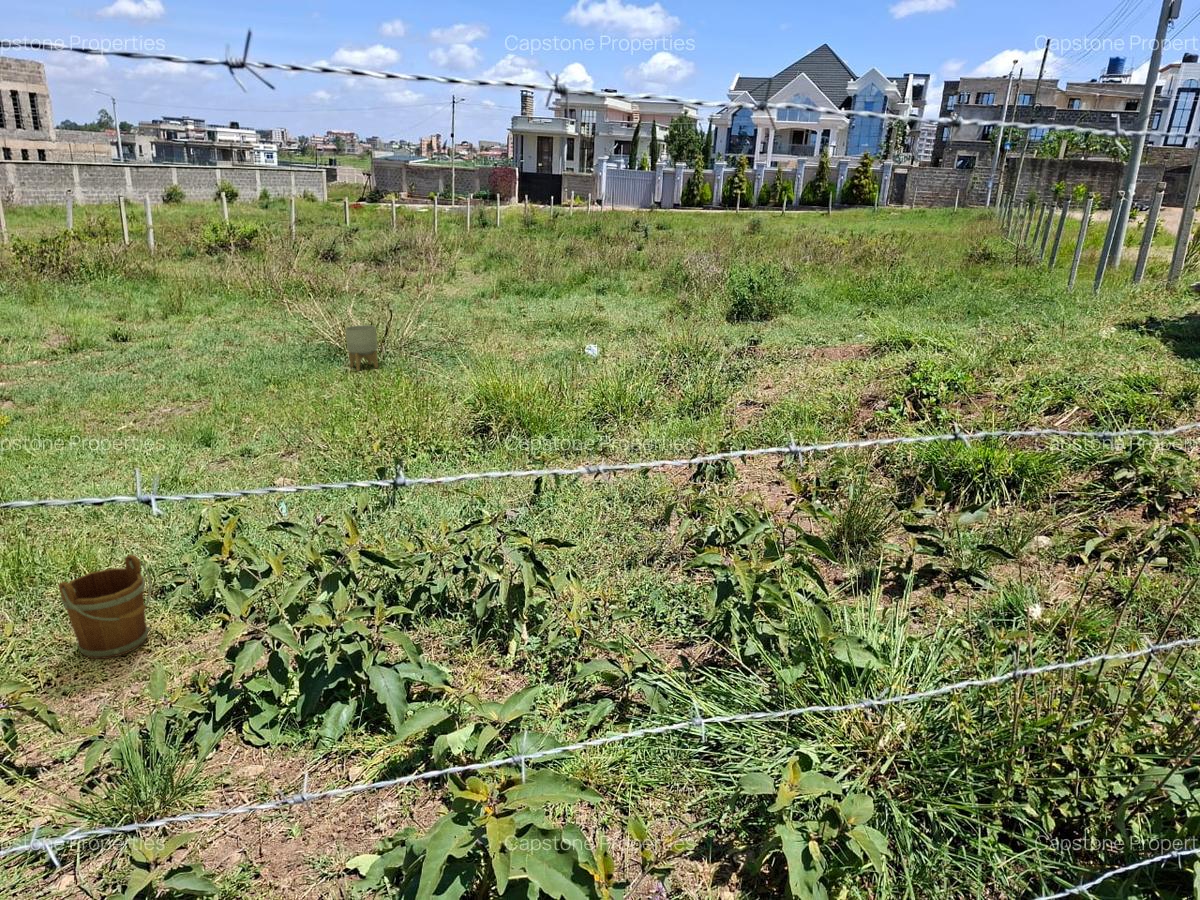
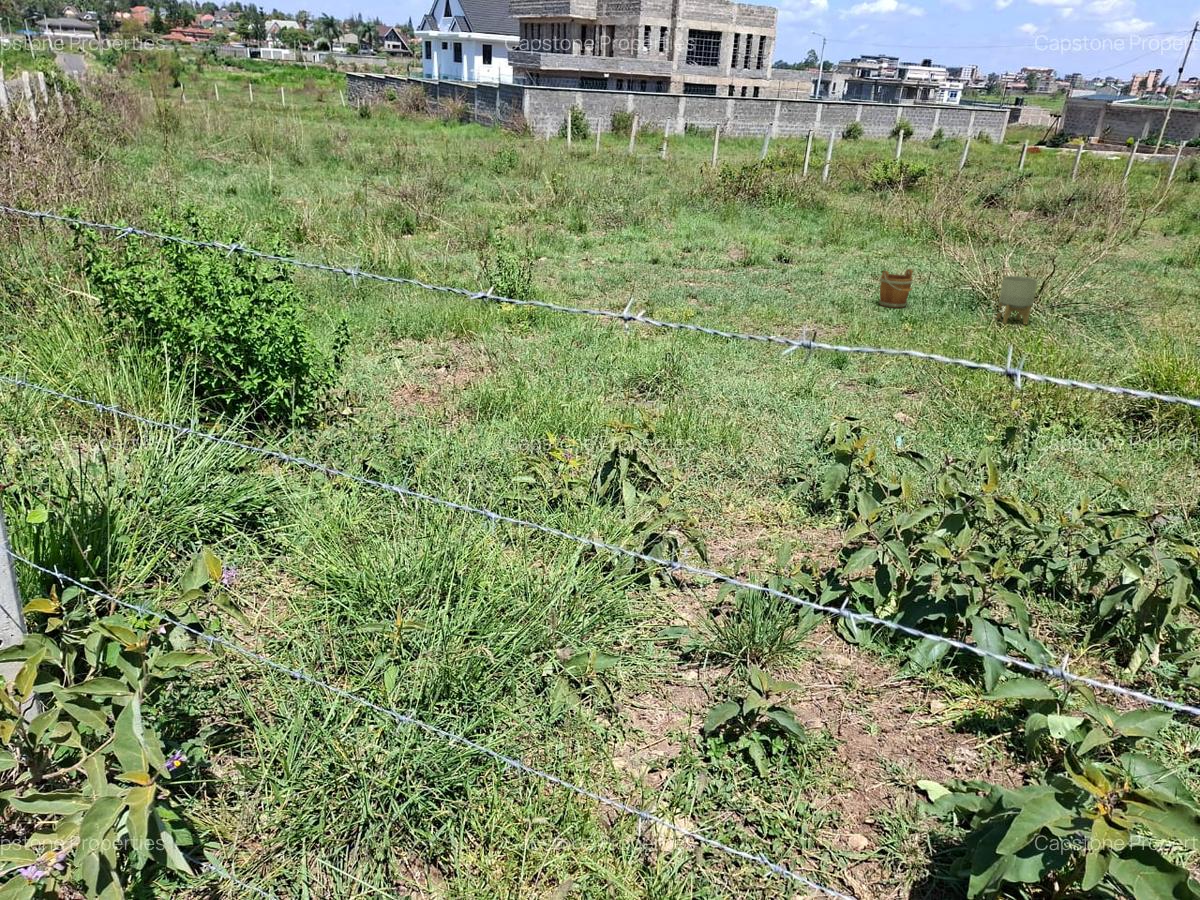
bucket: present [58,555,152,659] -> present [879,269,915,308]

